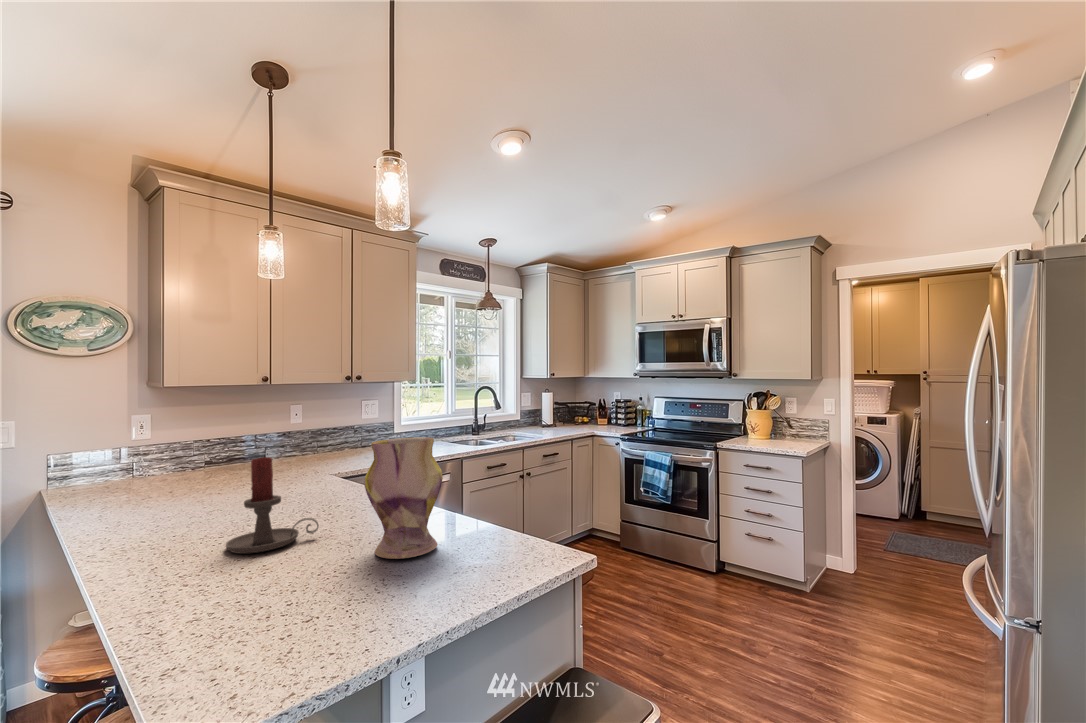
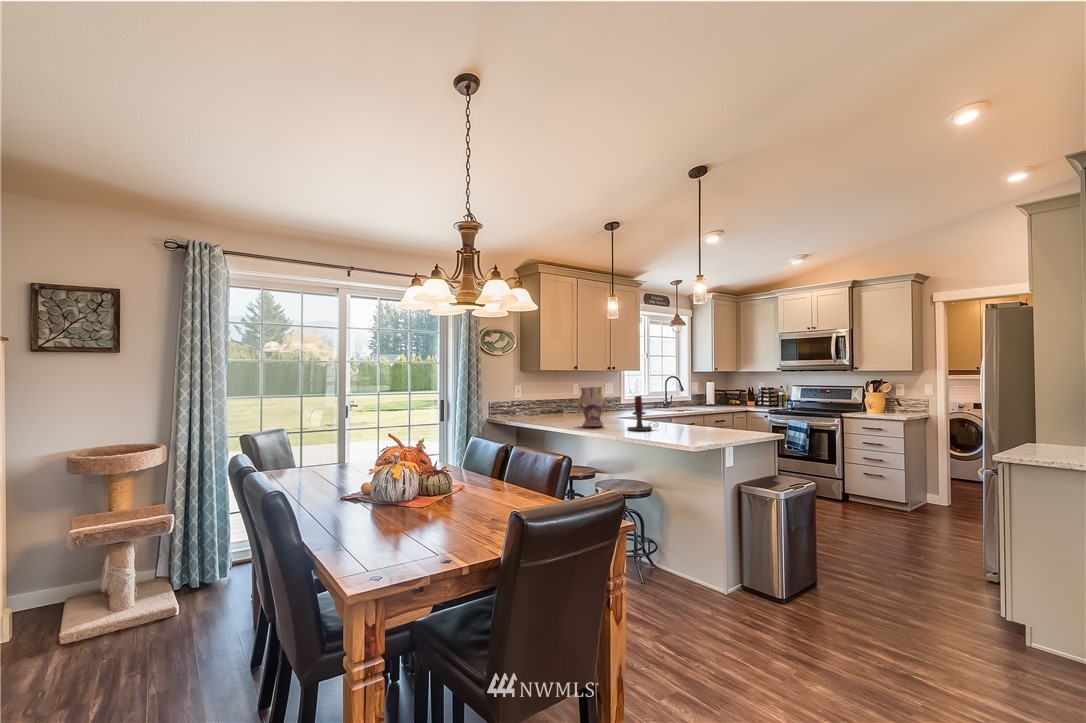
vase: present [365,437,443,559] -> present [579,387,605,427]

